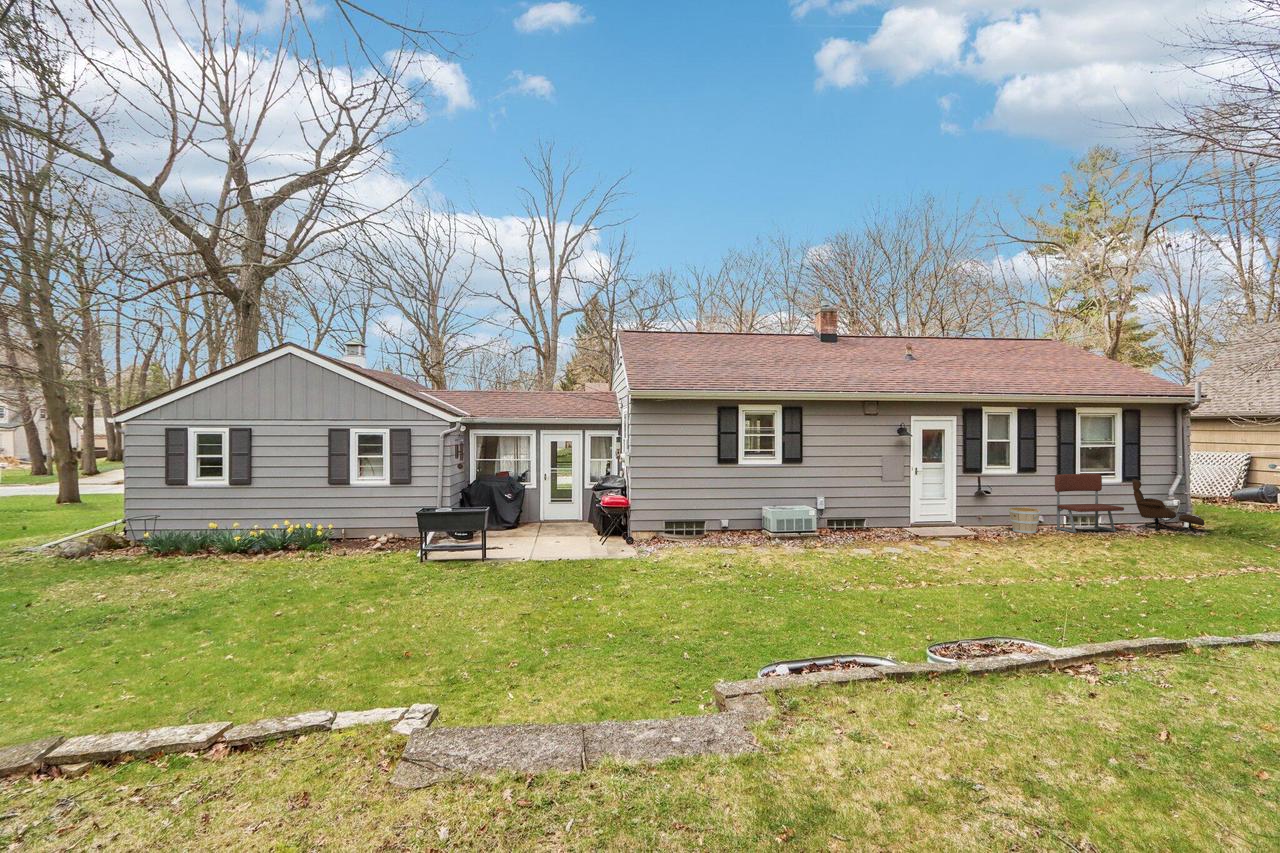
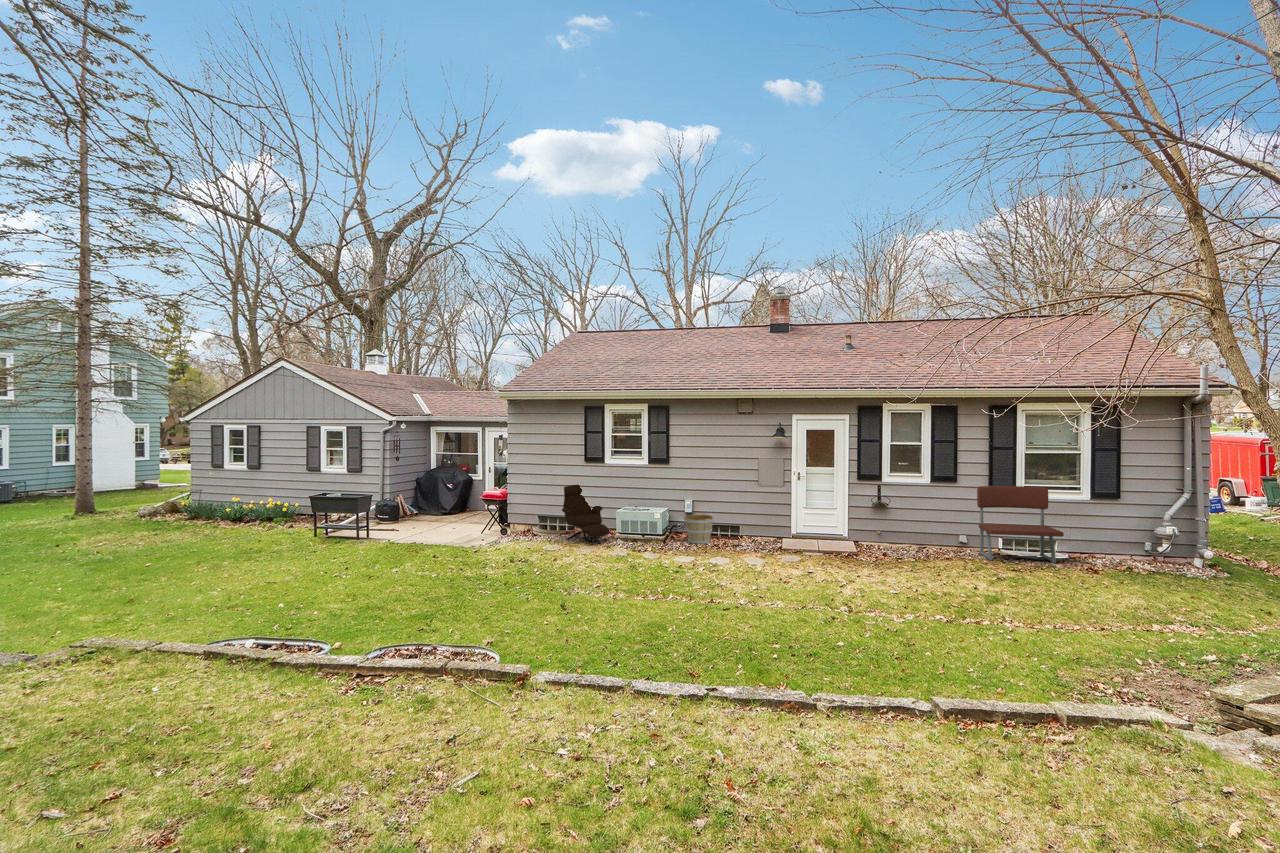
lounge chair: present [1132,479,1205,533] -> present [562,485,609,544]
wooden bucket: present [1008,507,1041,534] -> present [684,514,714,544]

